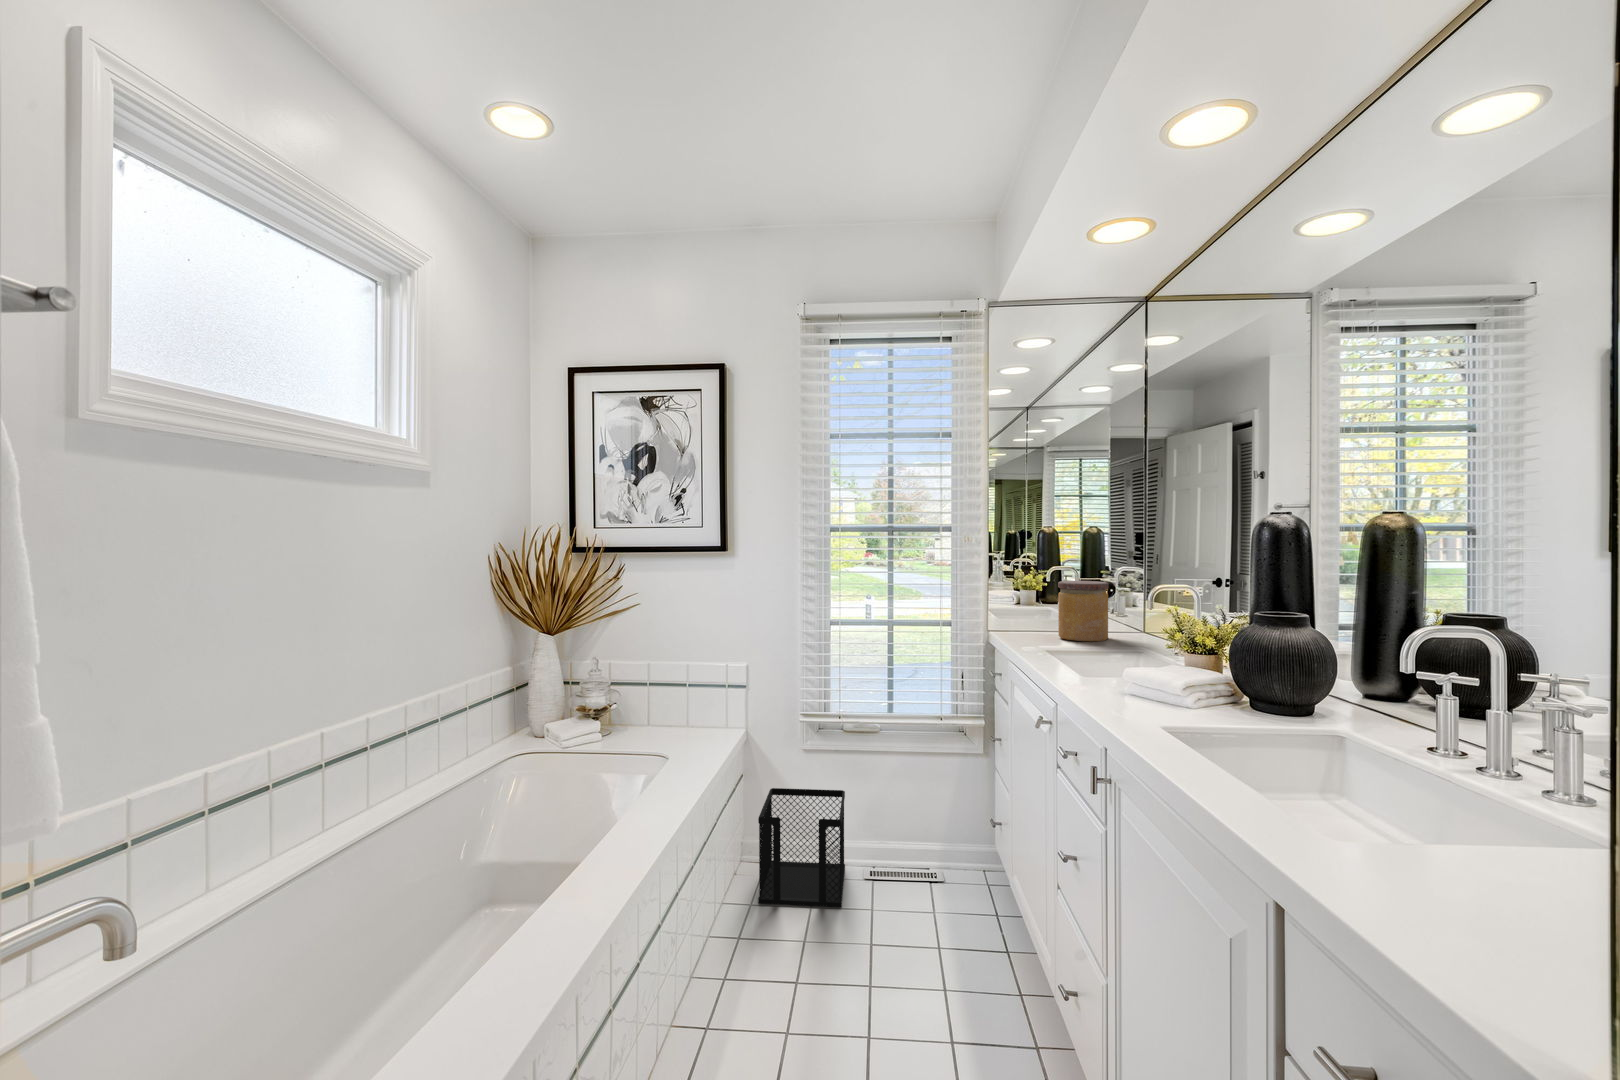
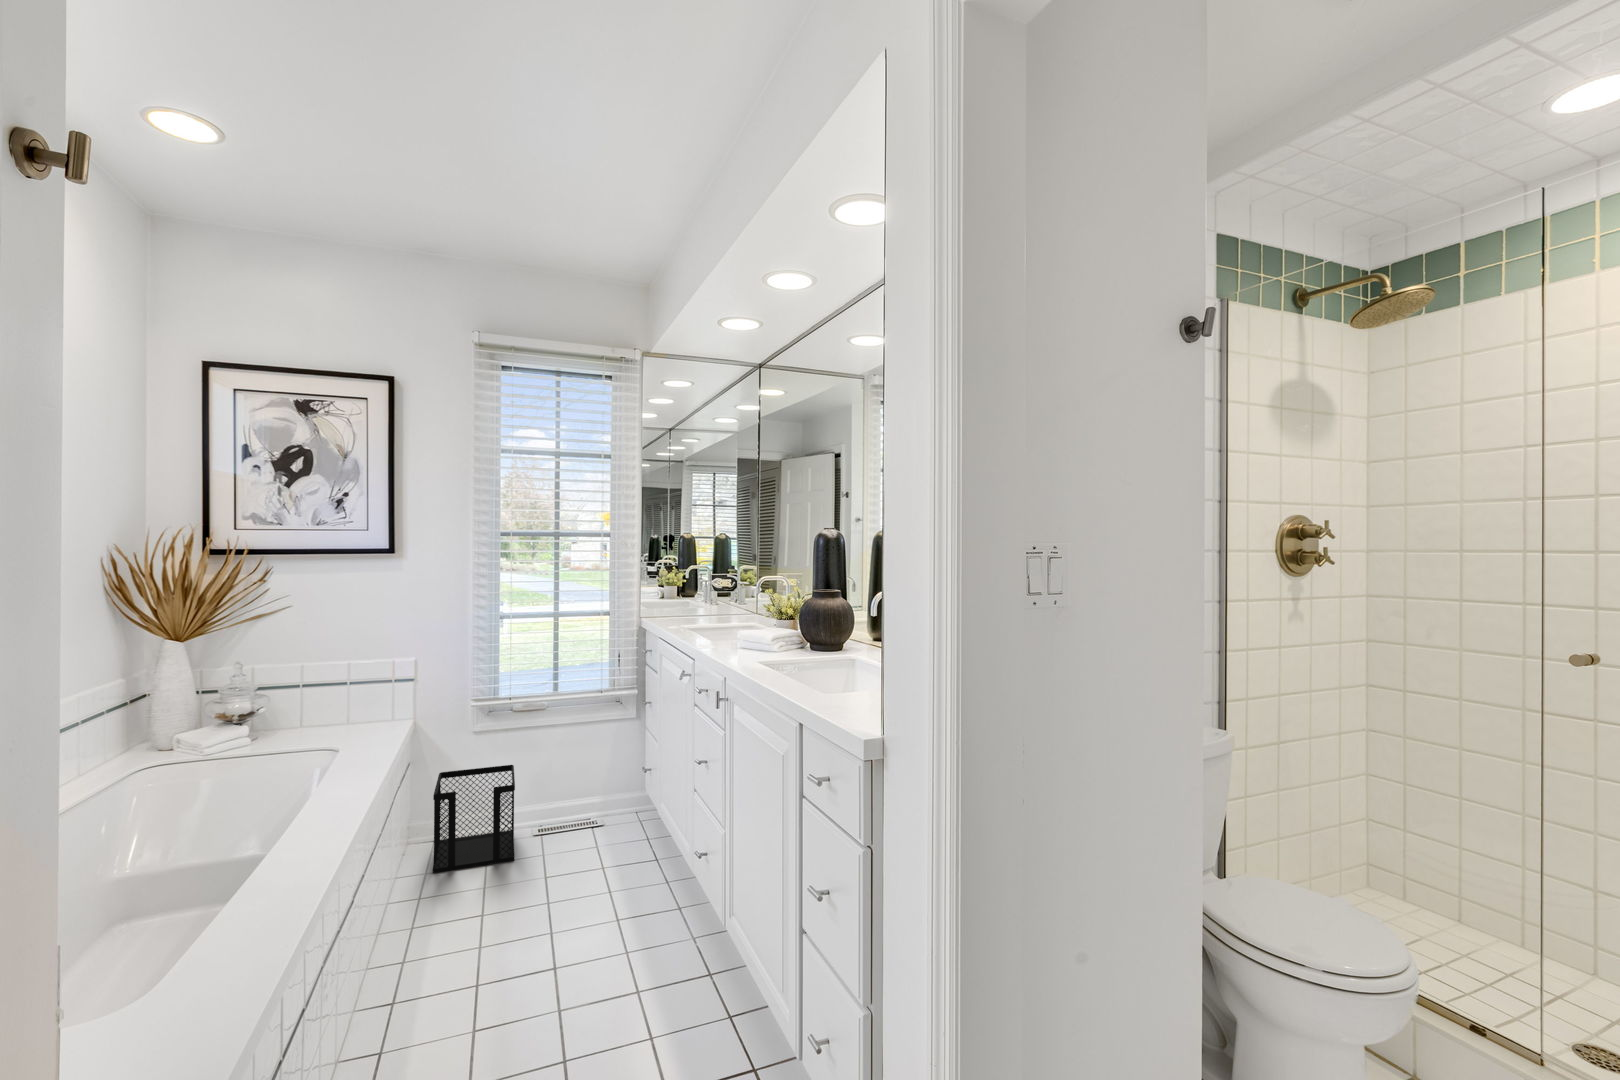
jar: present [1058,581,1108,641] -> none [695,576,731,621]

